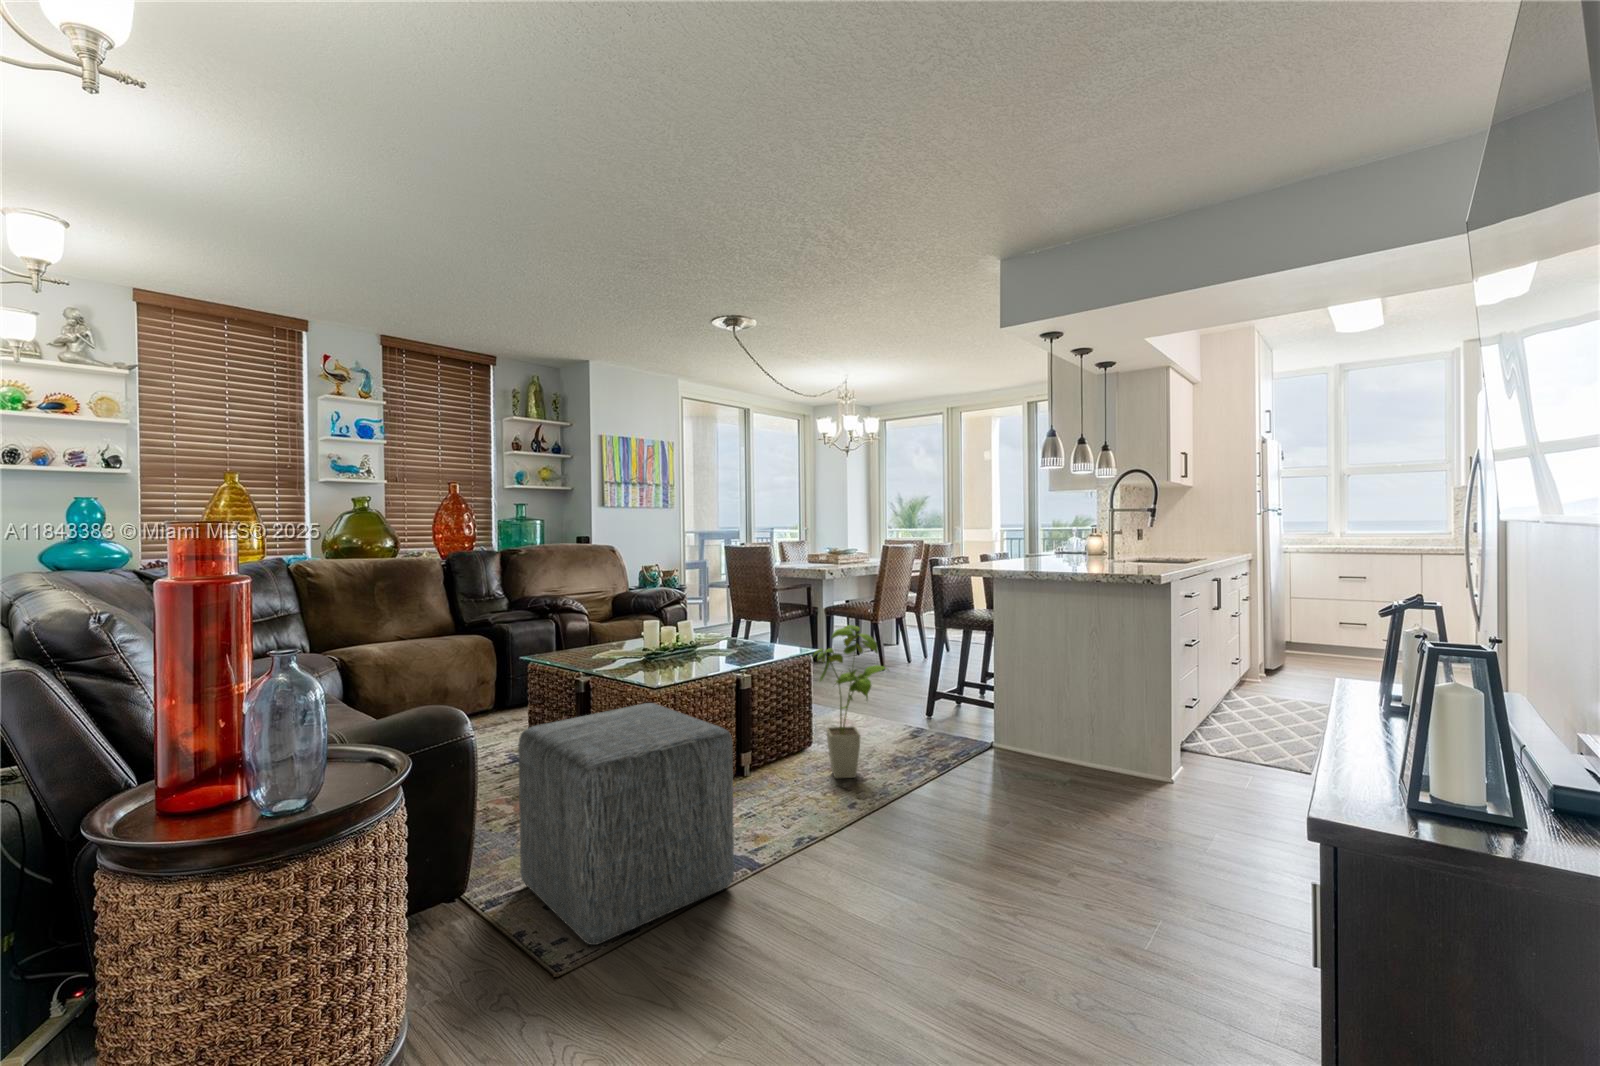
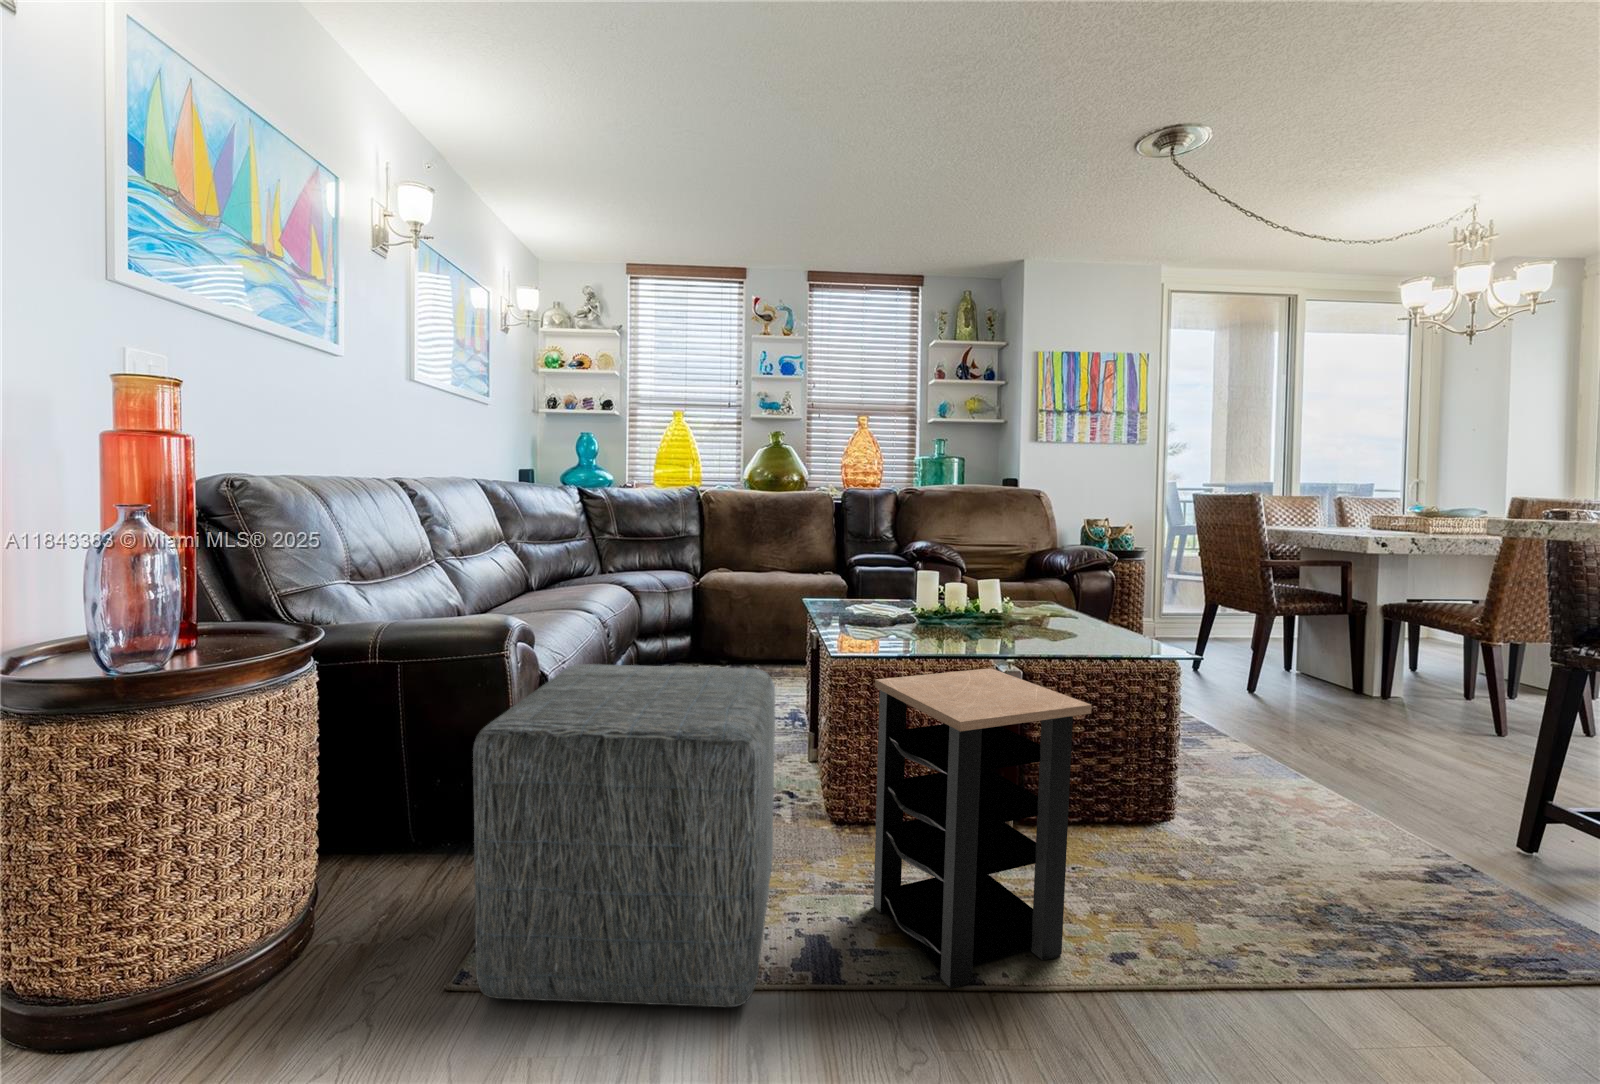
house plant: present [813,625,886,779] -> none [1130,607,1314,907]
side table: none [725,676,832,842] -> present [874,668,1092,988]

